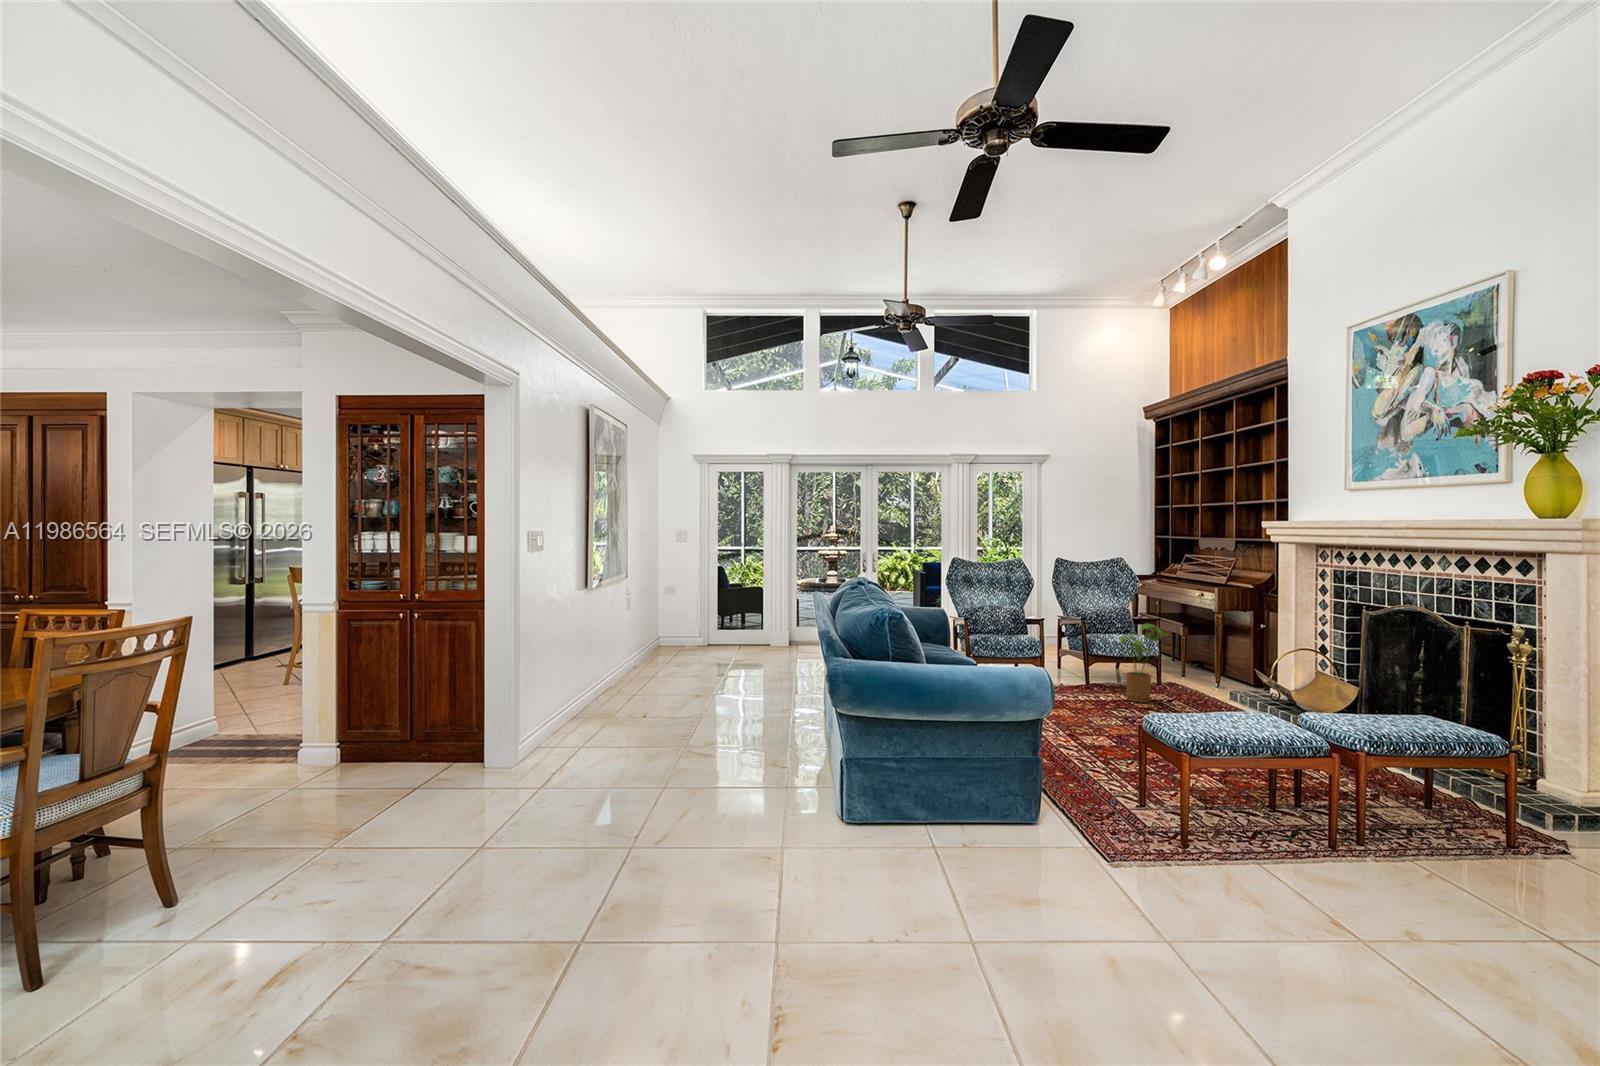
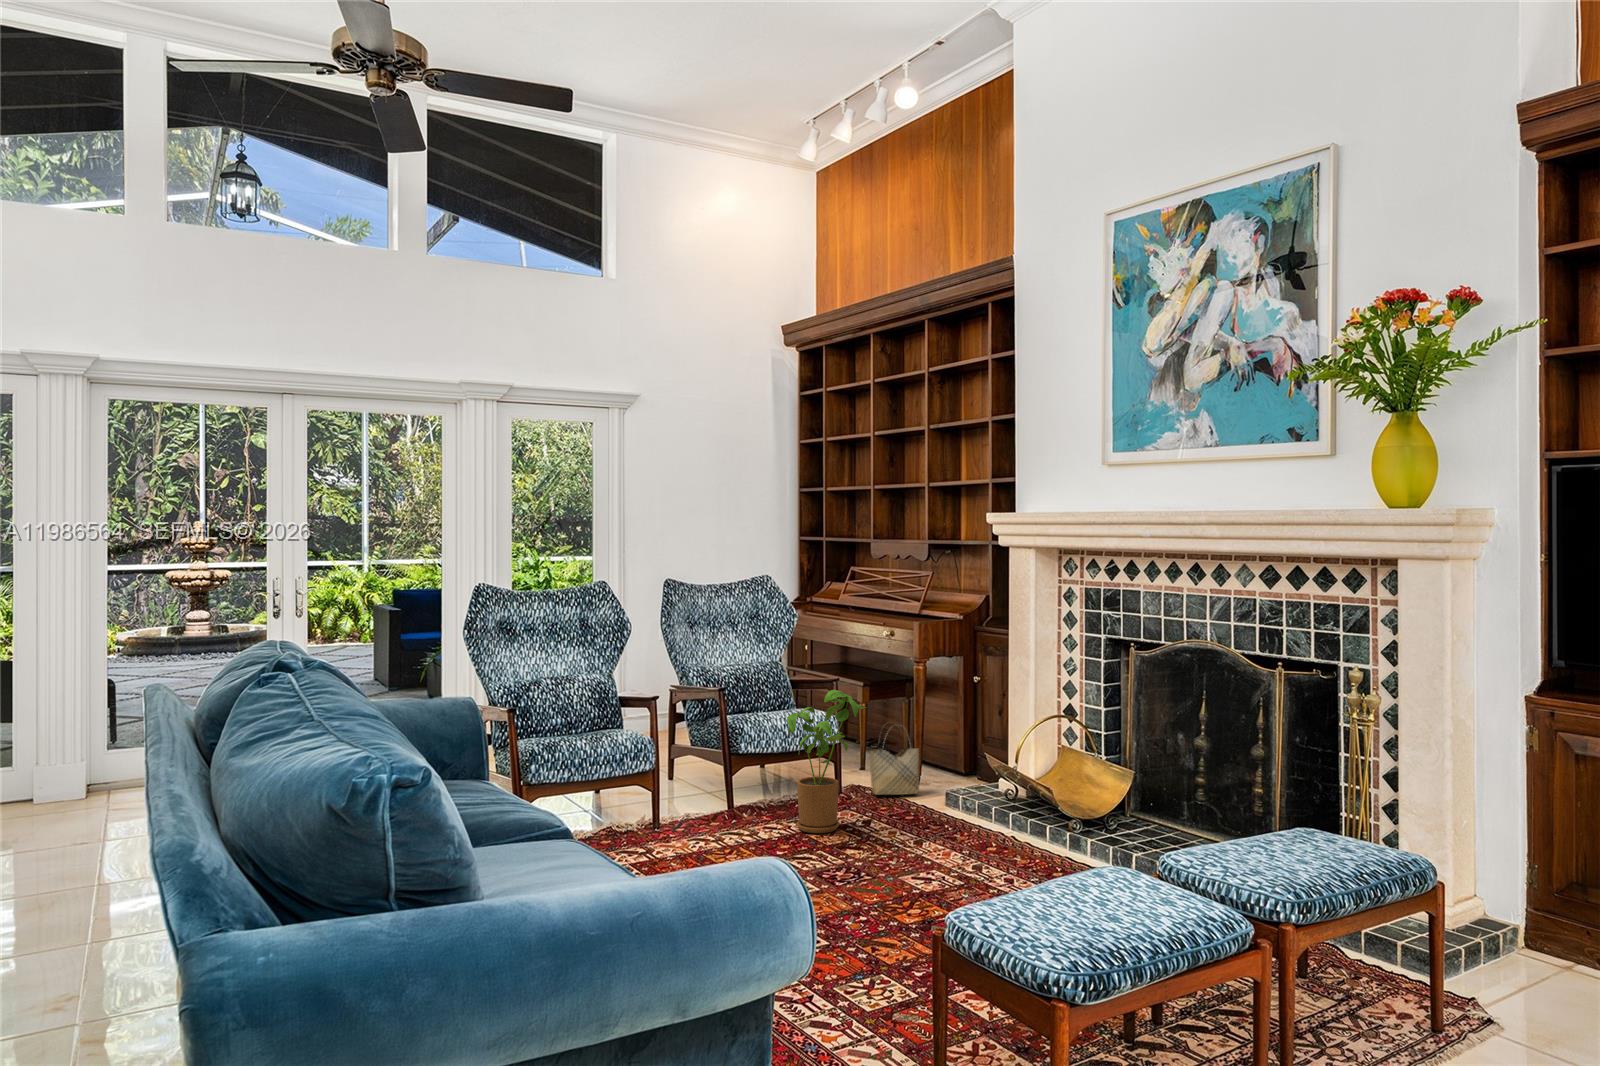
woven basket: none [1180,647,1216,692] -> present [870,725,919,795]

